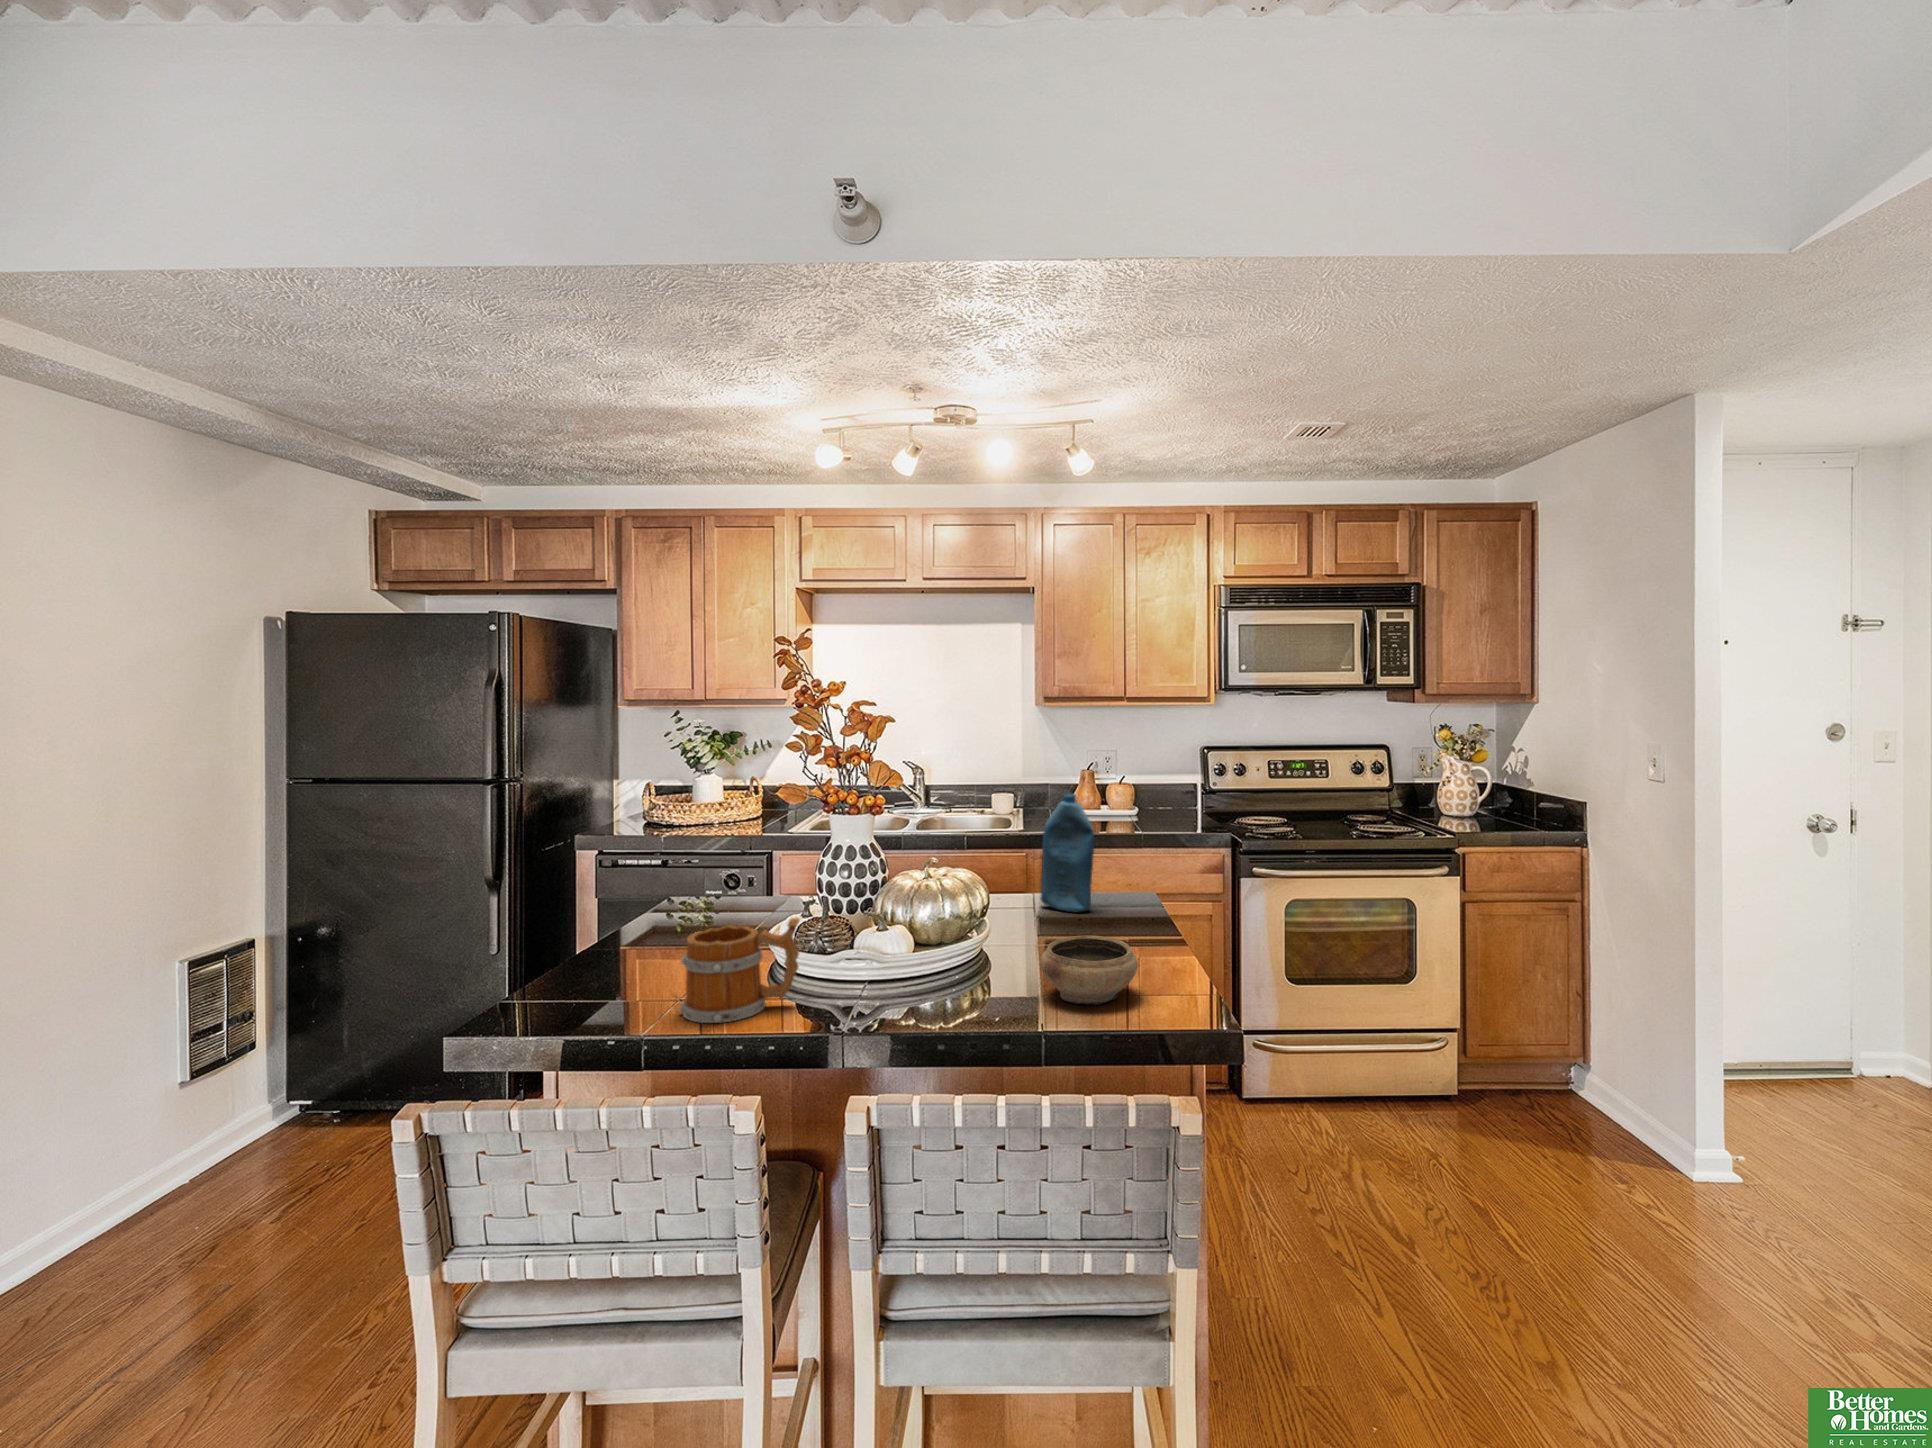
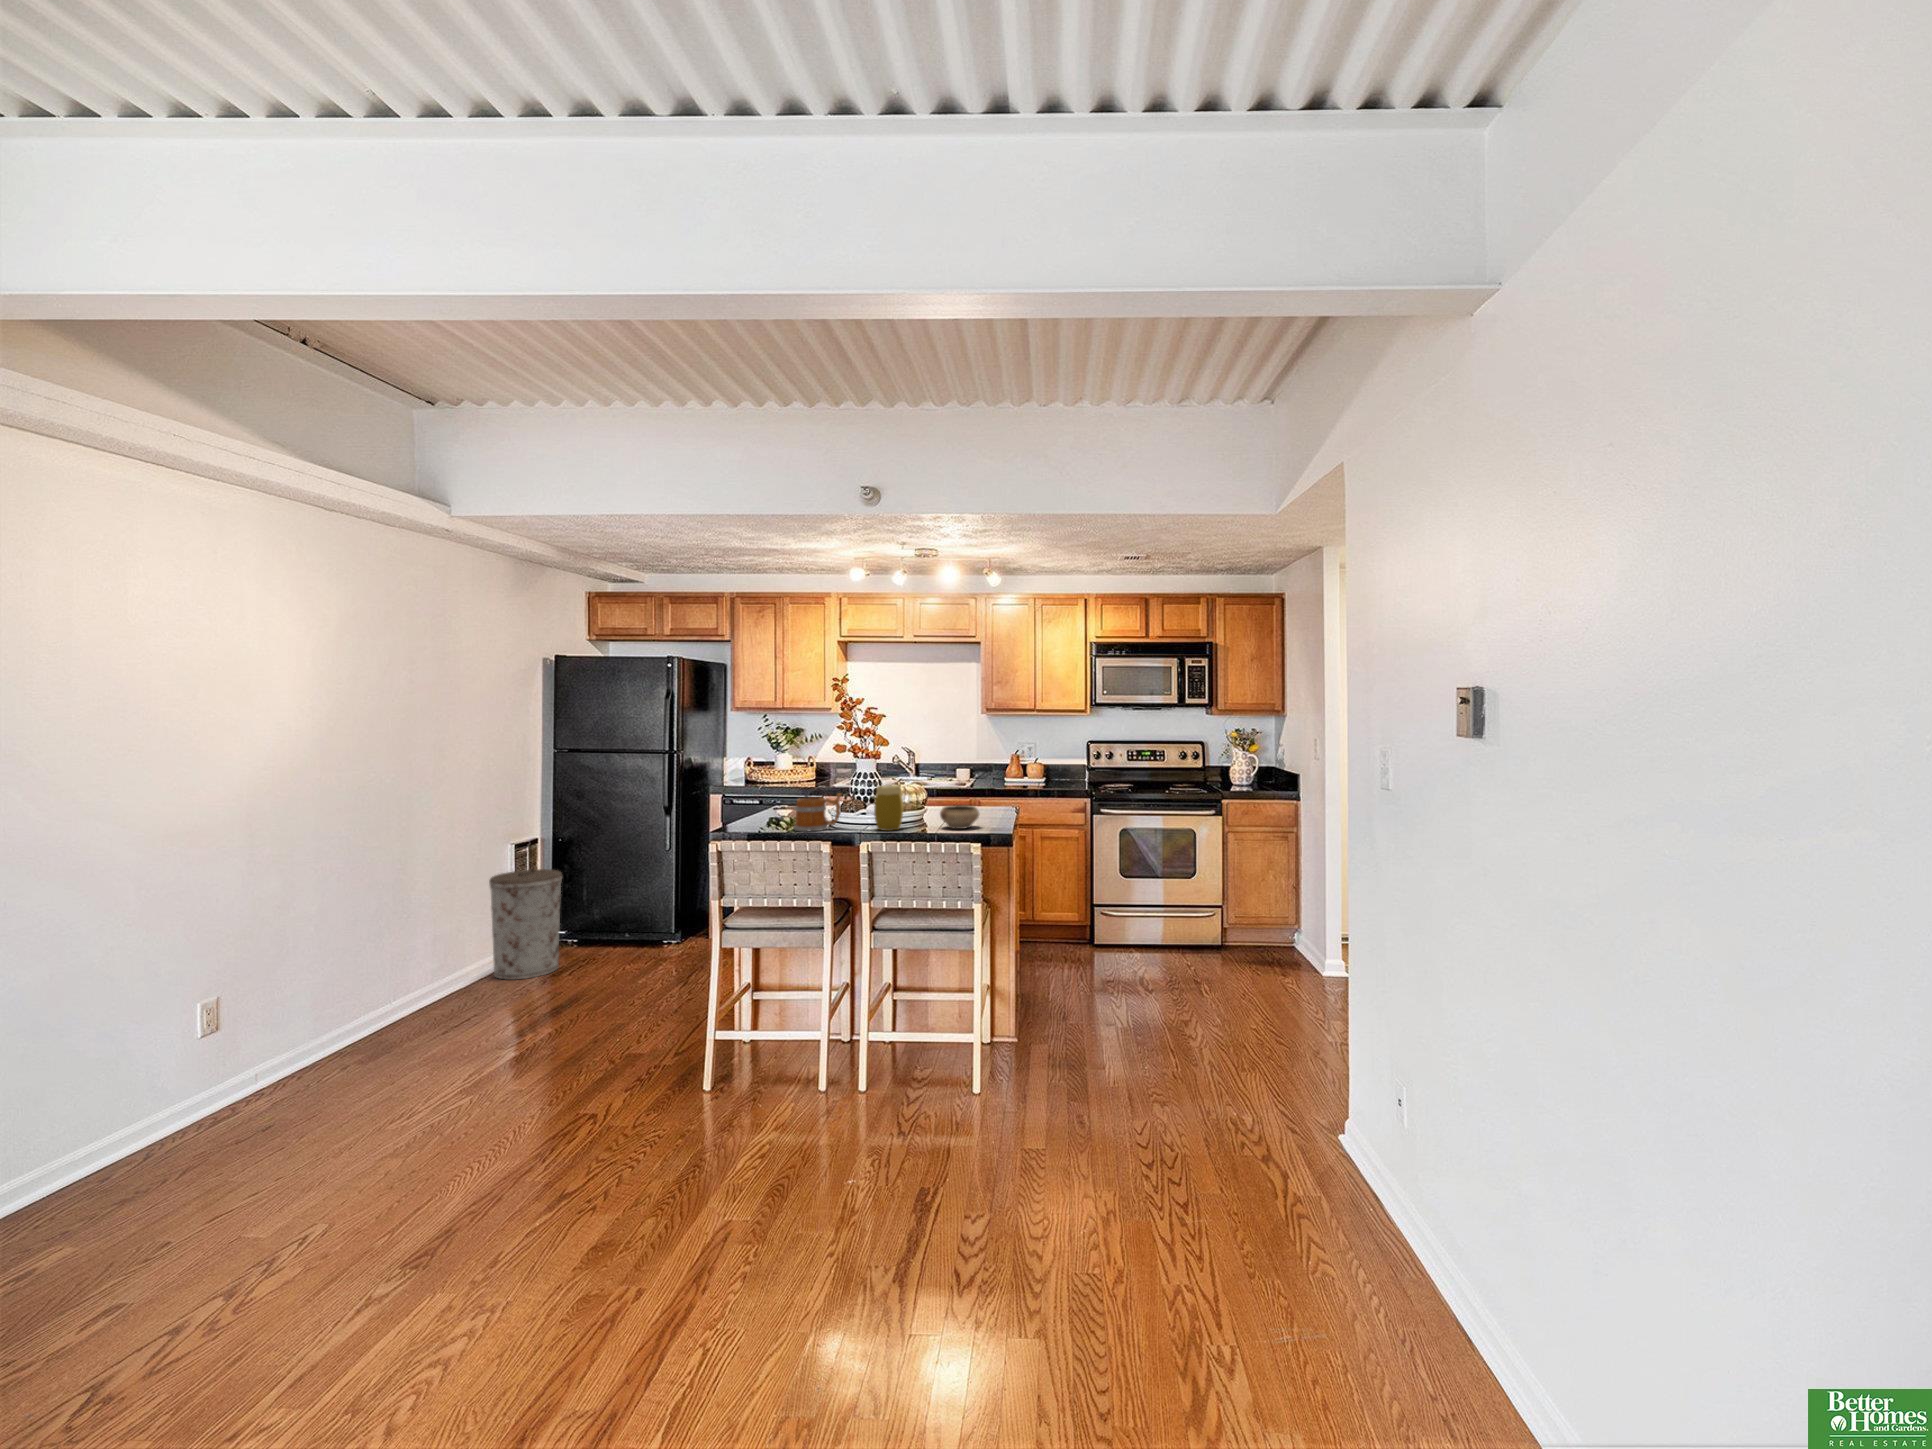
bottle: present [1041,793,1094,912] -> none [957,753,982,810]
jar: none [882,895,952,1017] -> present [874,785,903,831]
trash can: none [114,1009,275,1242] -> present [489,869,562,980]

